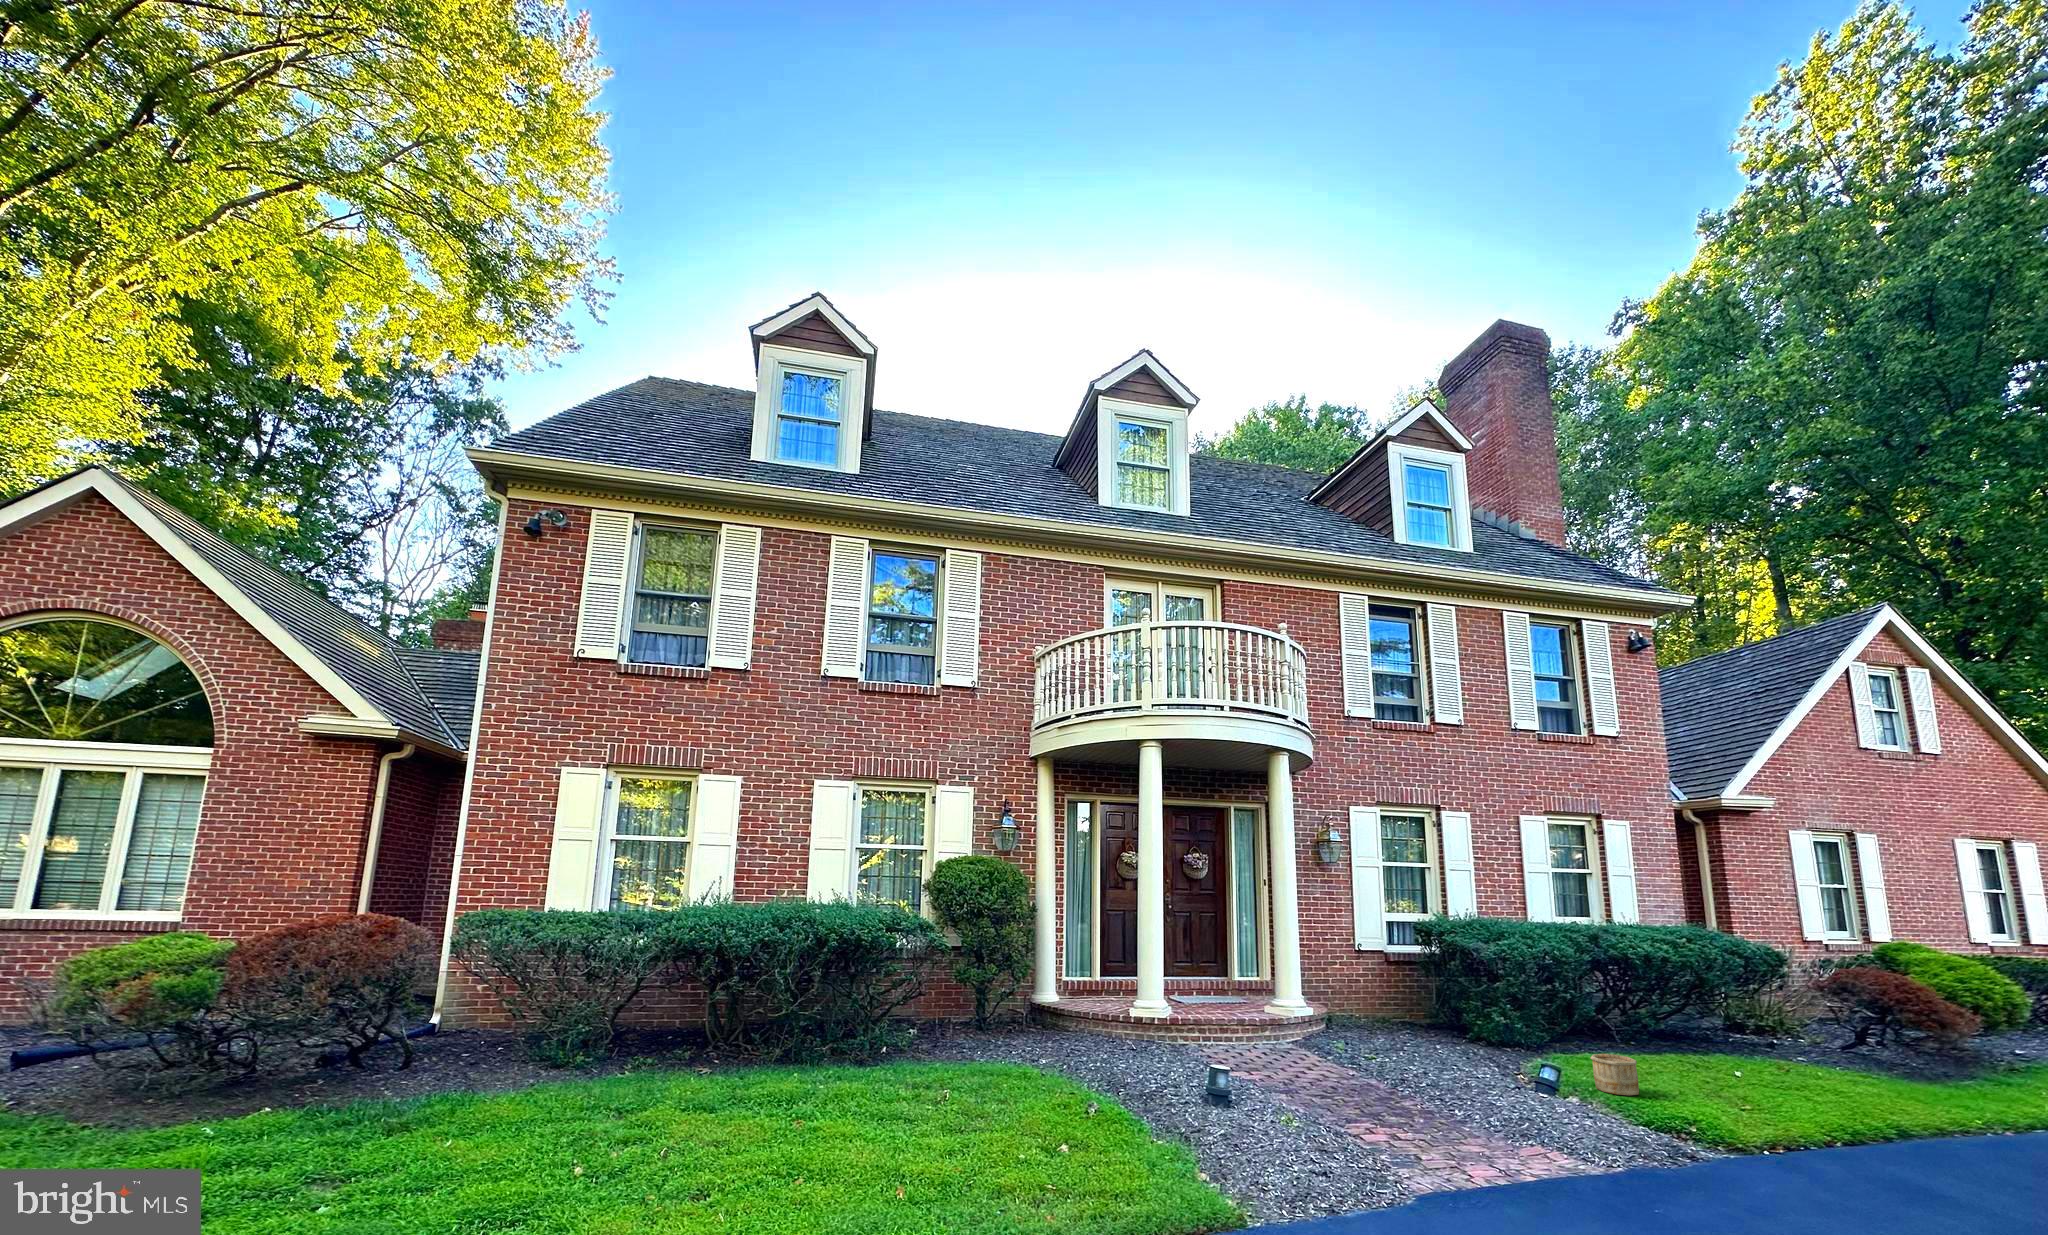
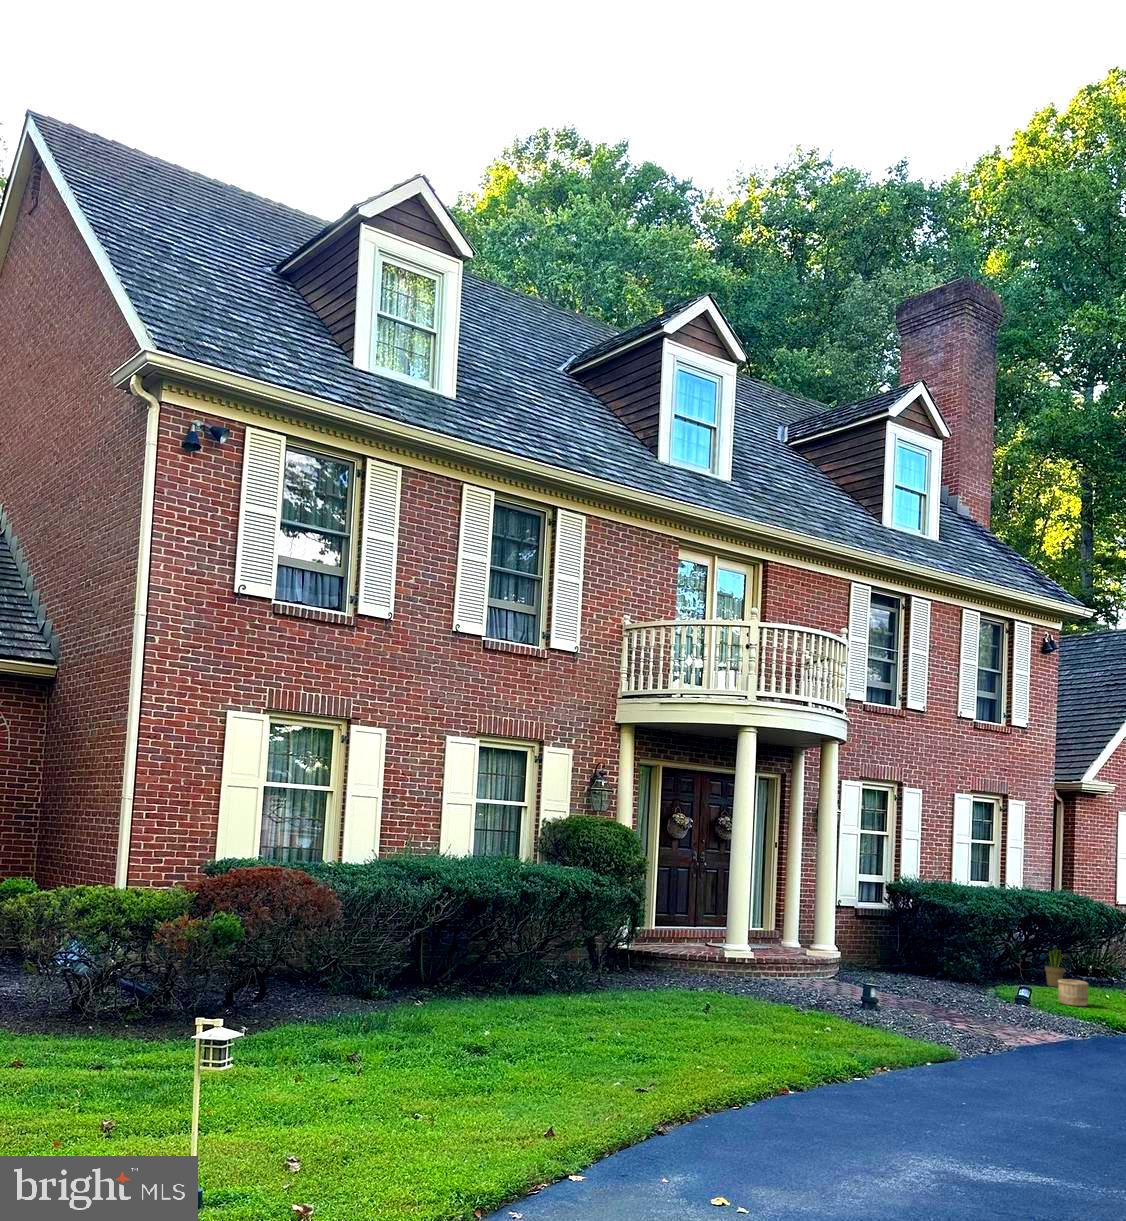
potted plant: none [1622,1005,1653,1059] -> present [1045,948,1065,987]

